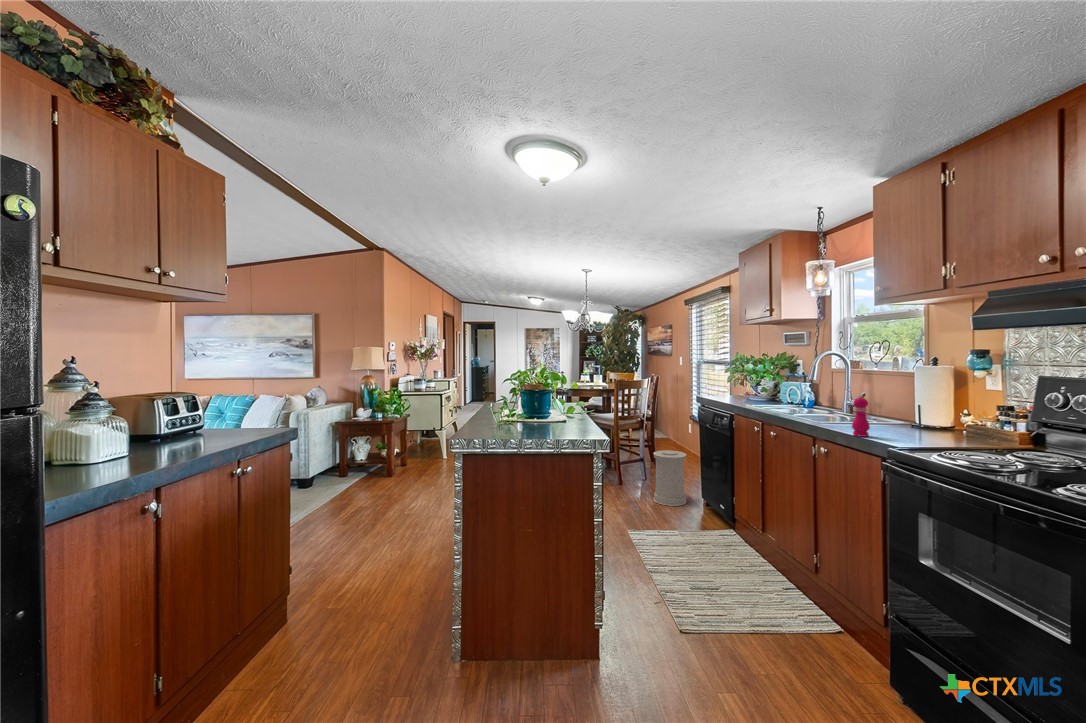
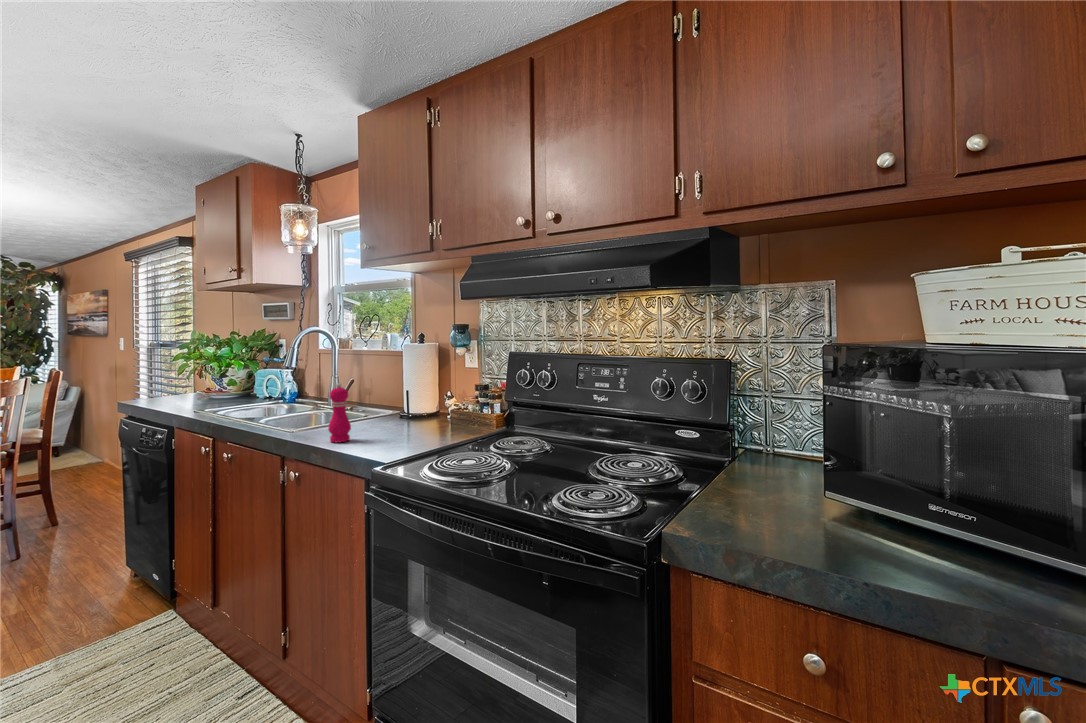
trash can: present [654,450,686,506] -> none [21,495,102,599]

